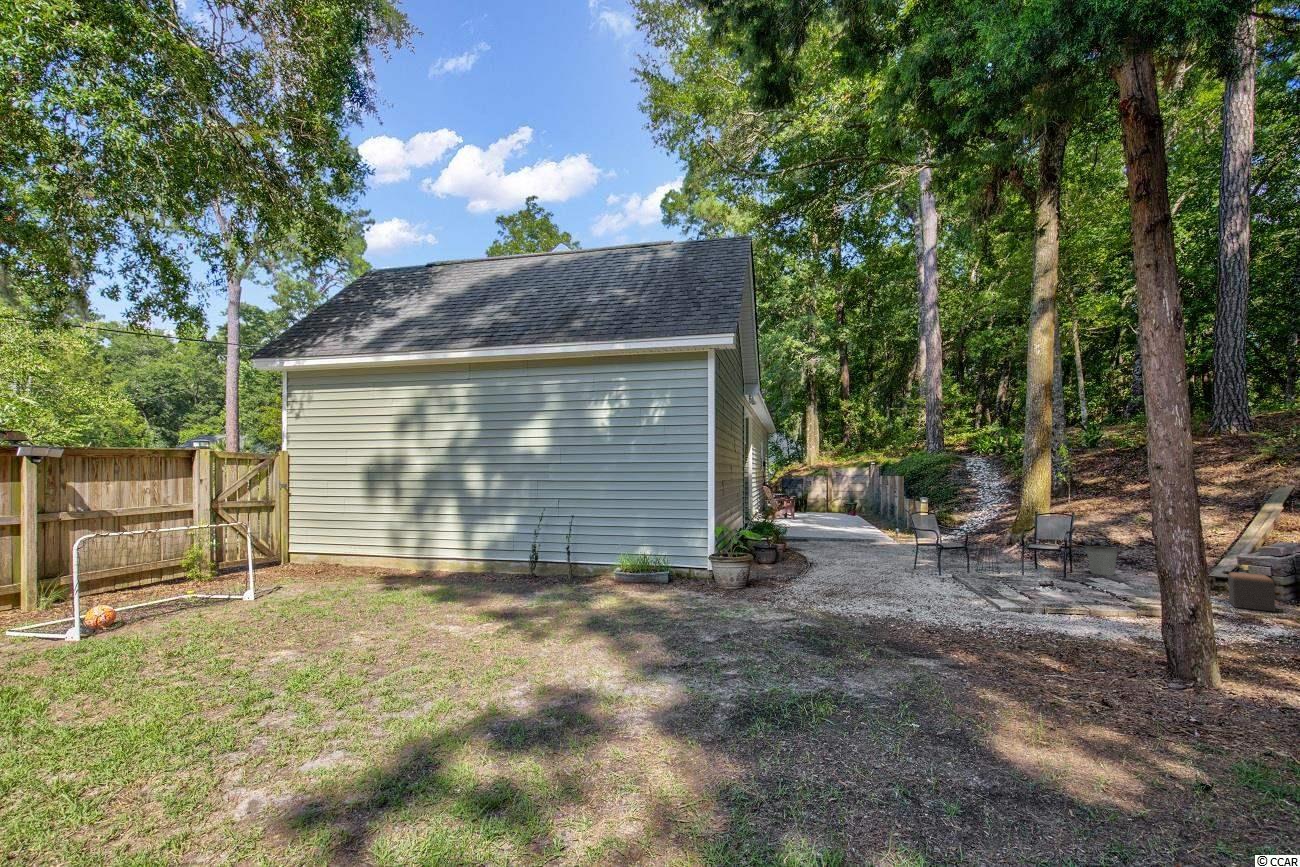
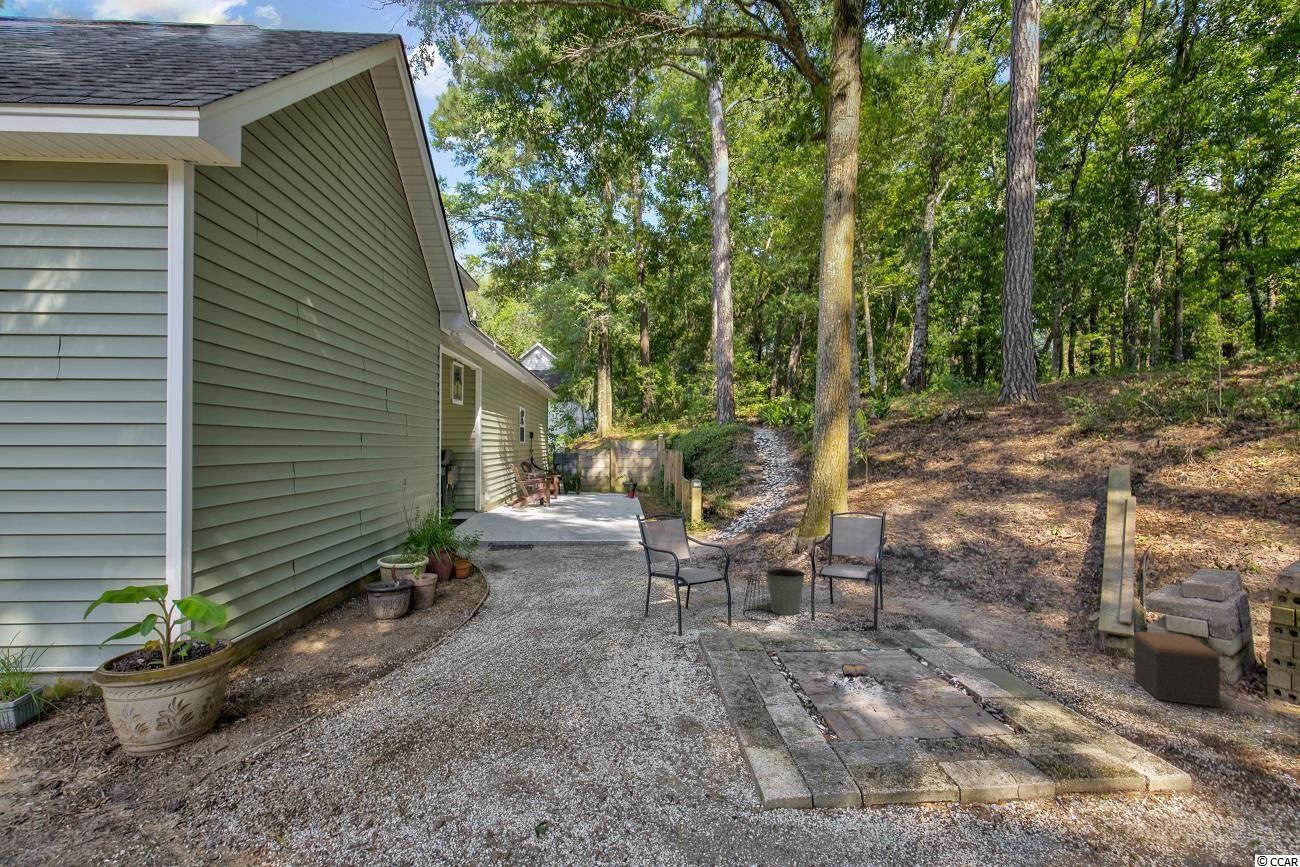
bucket: present [1086,546,1119,576] -> present [766,568,806,615]

